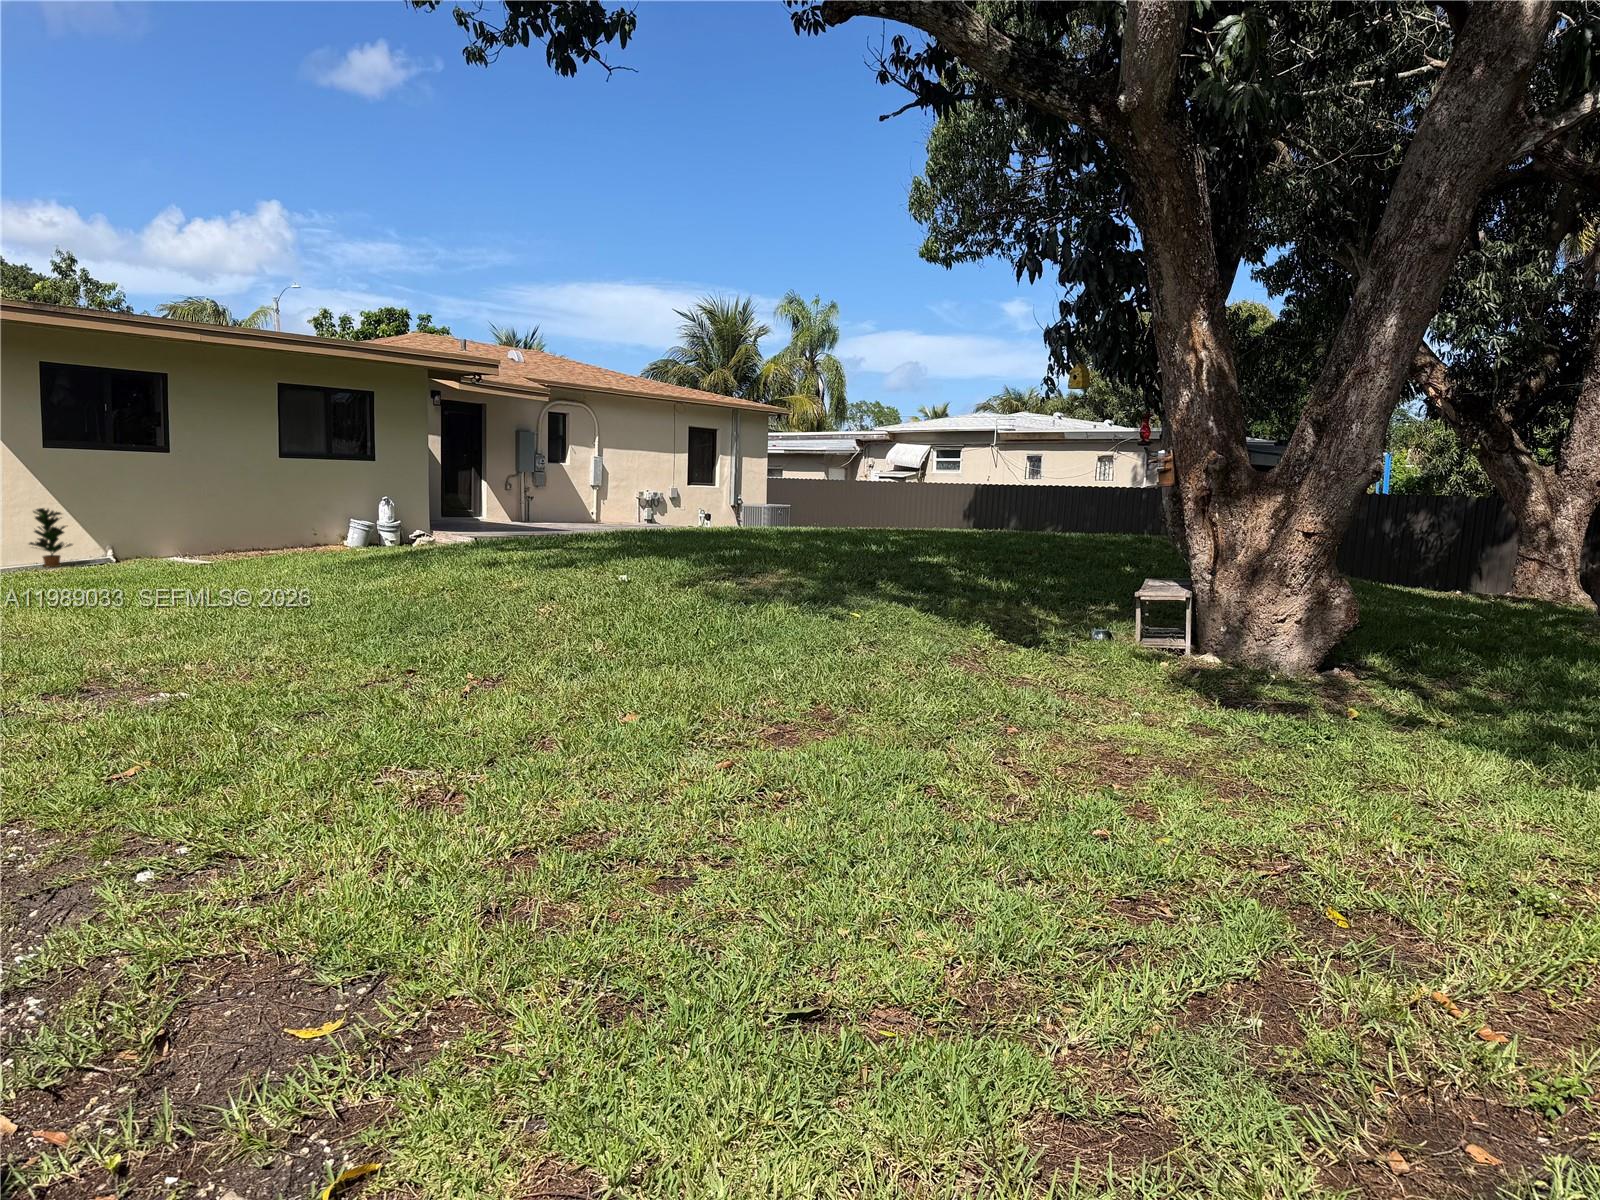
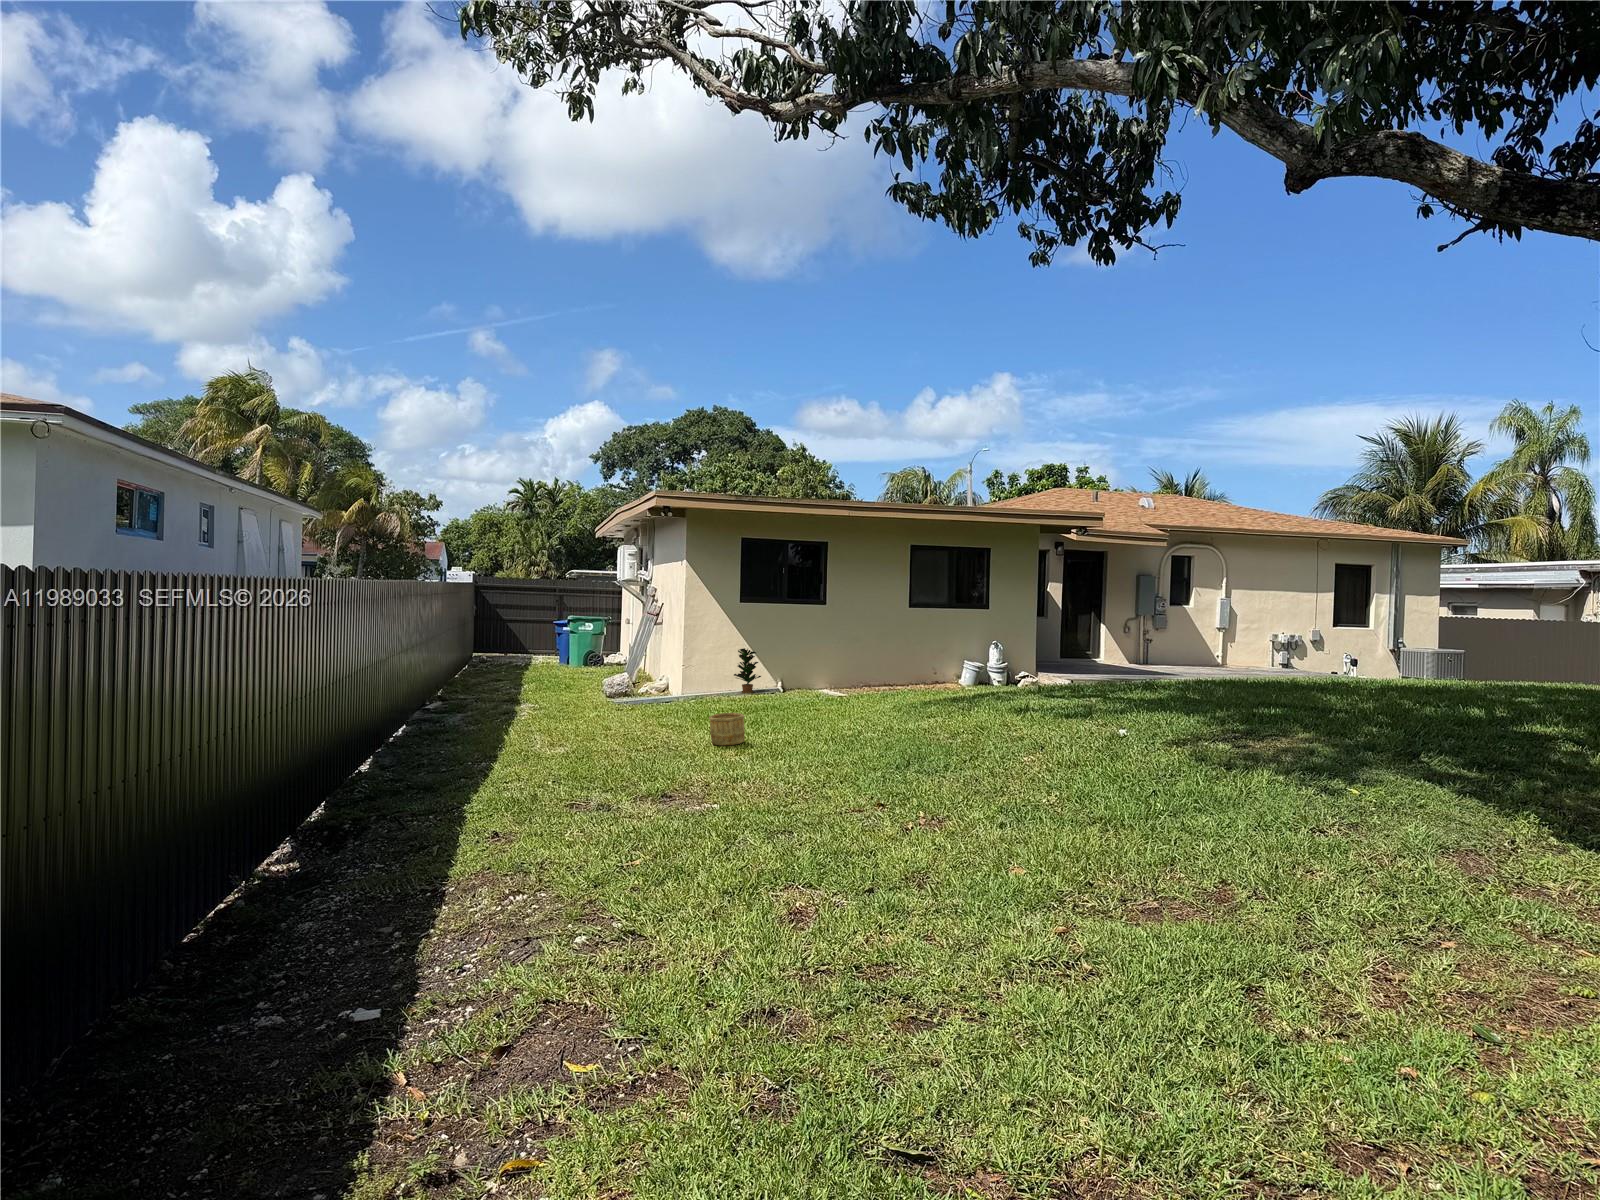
wooden bucket: none [30,595,91,640] -> present [709,713,745,745]

